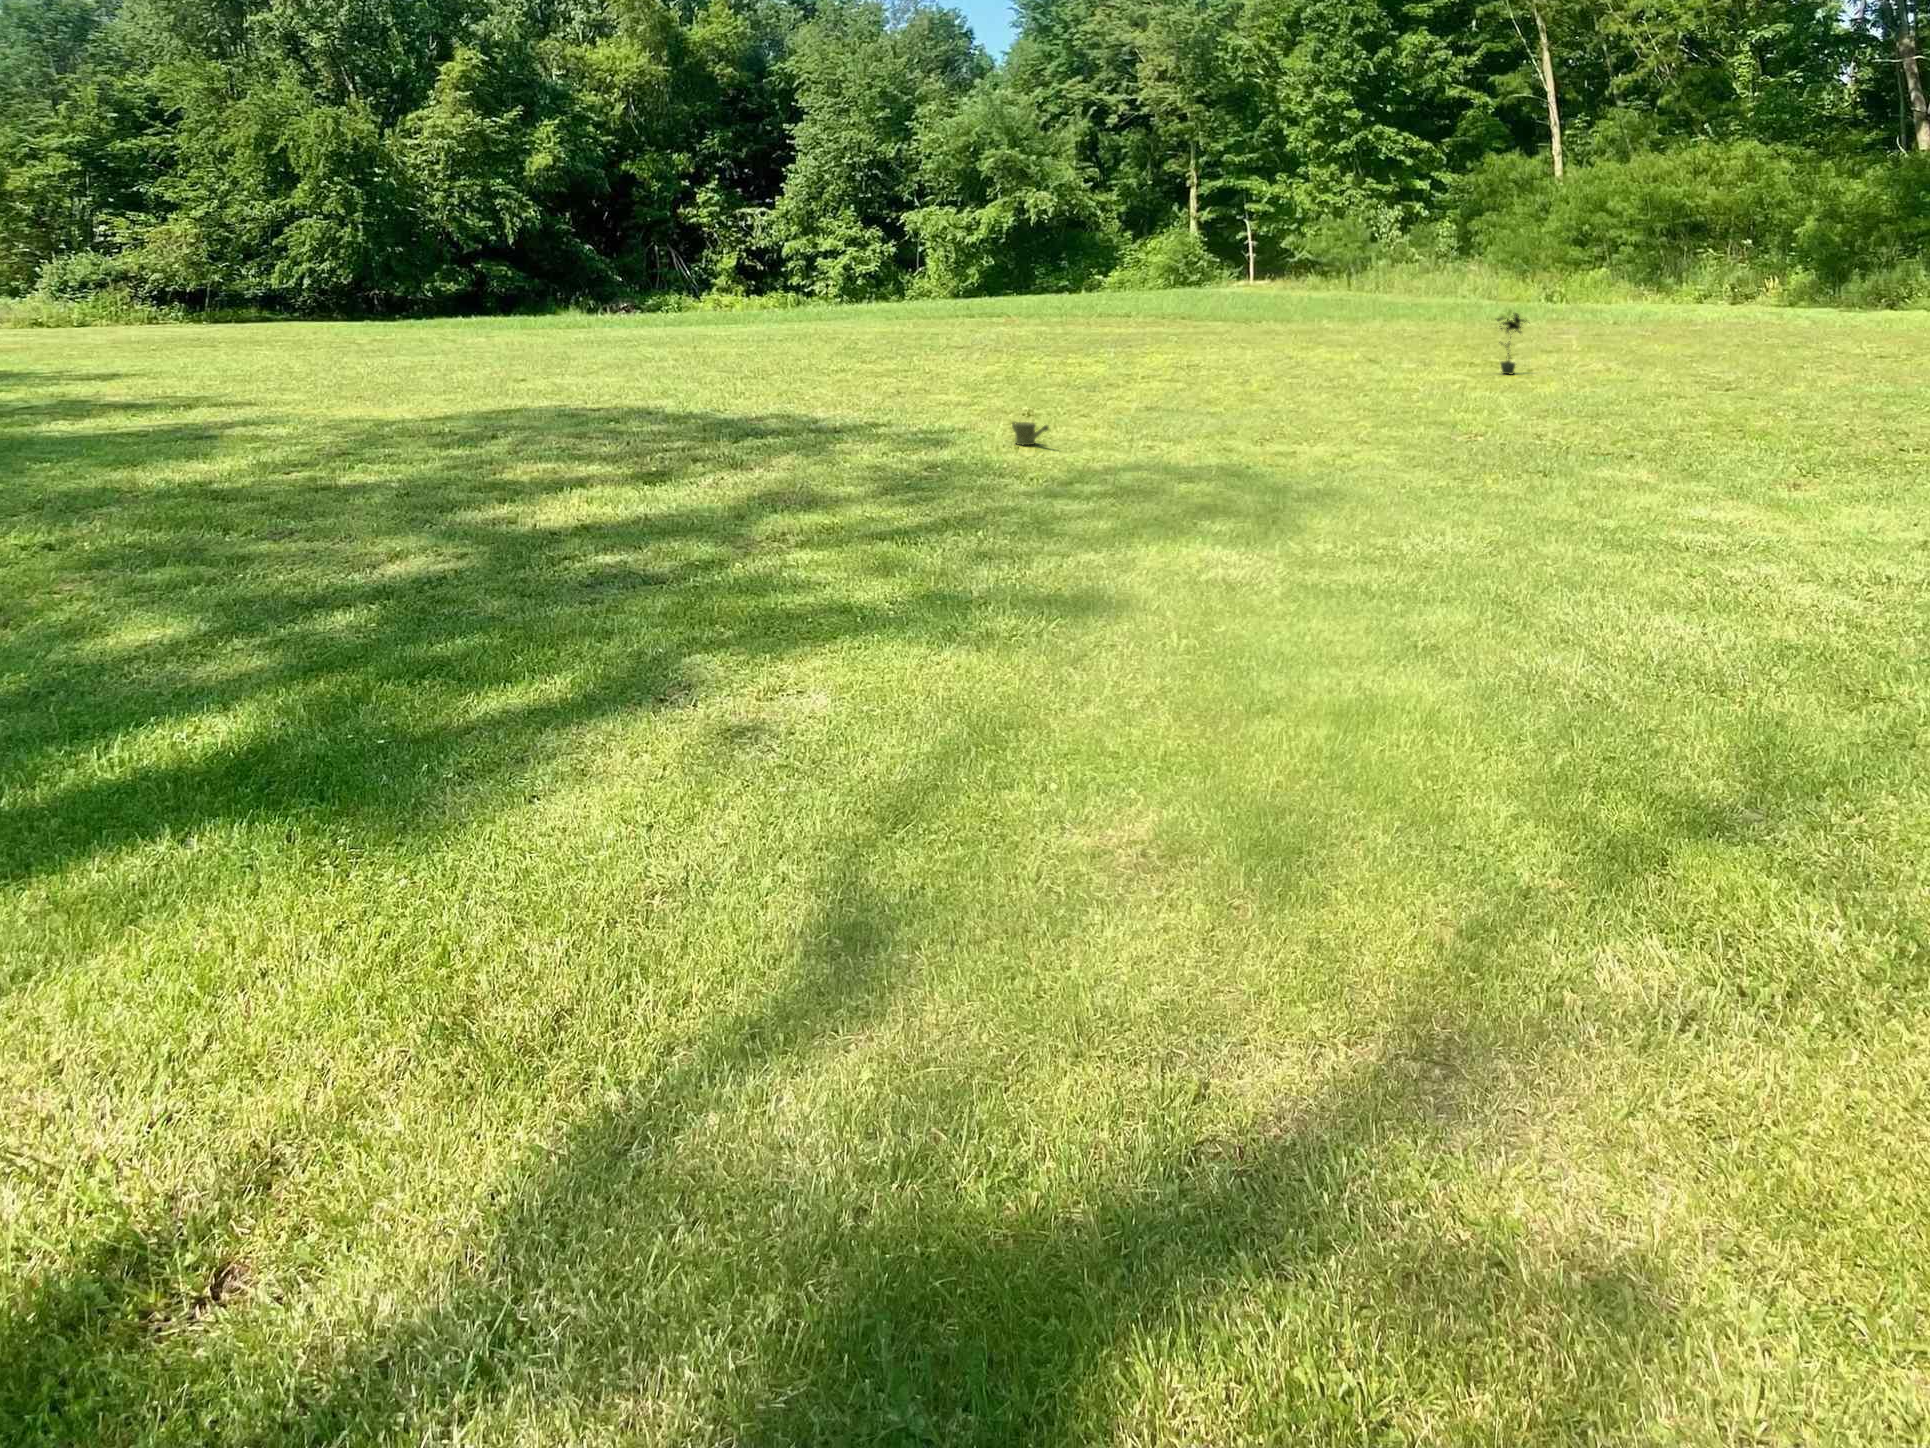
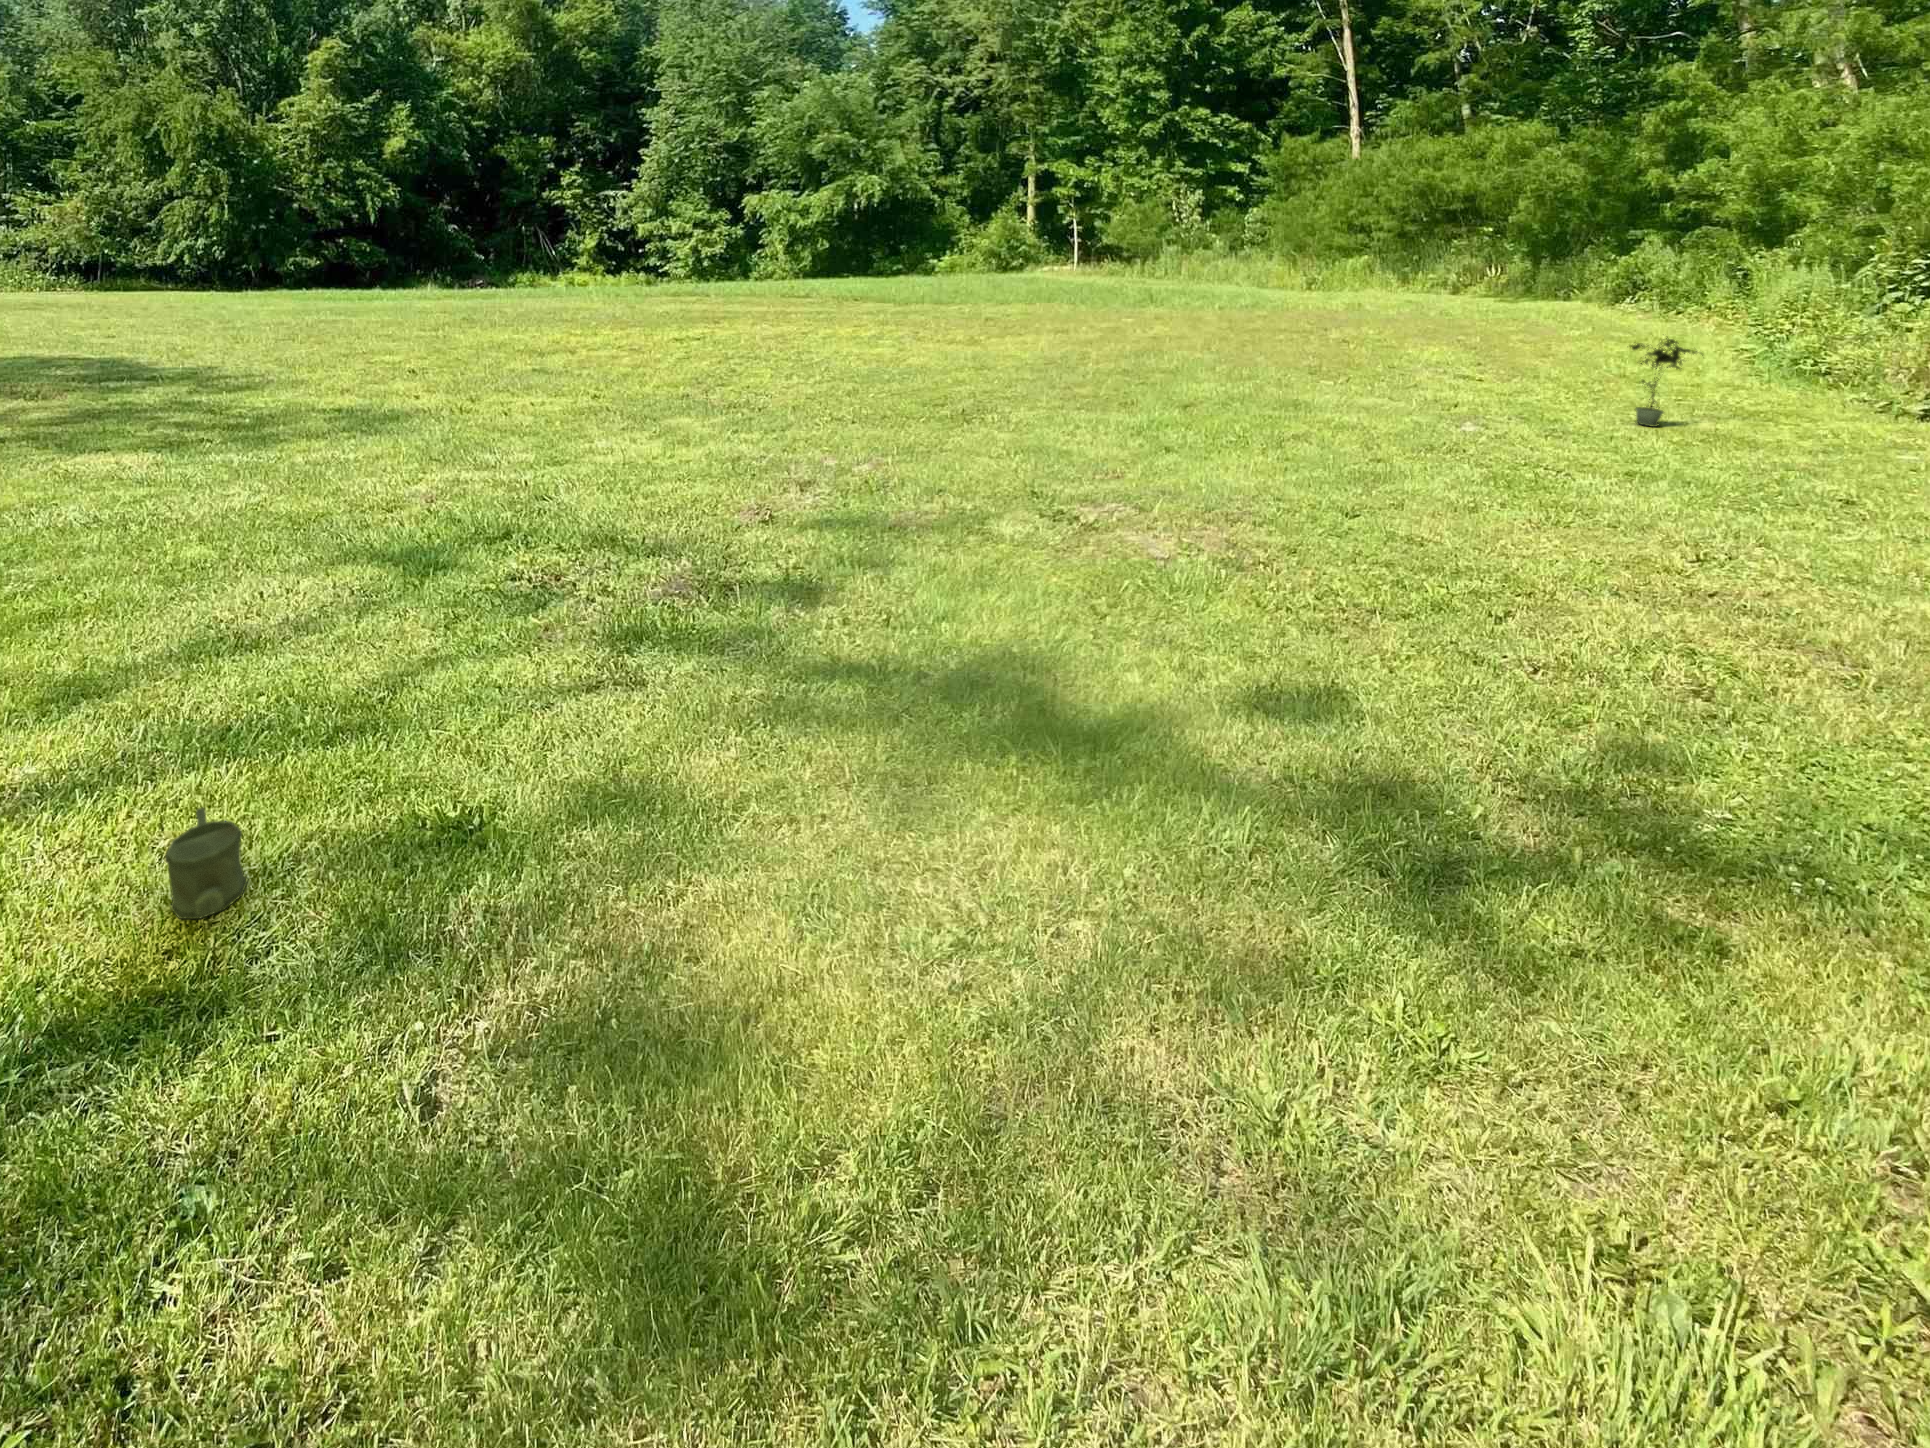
watering can: present [1012,422,1049,445] -> present [165,807,247,919]

